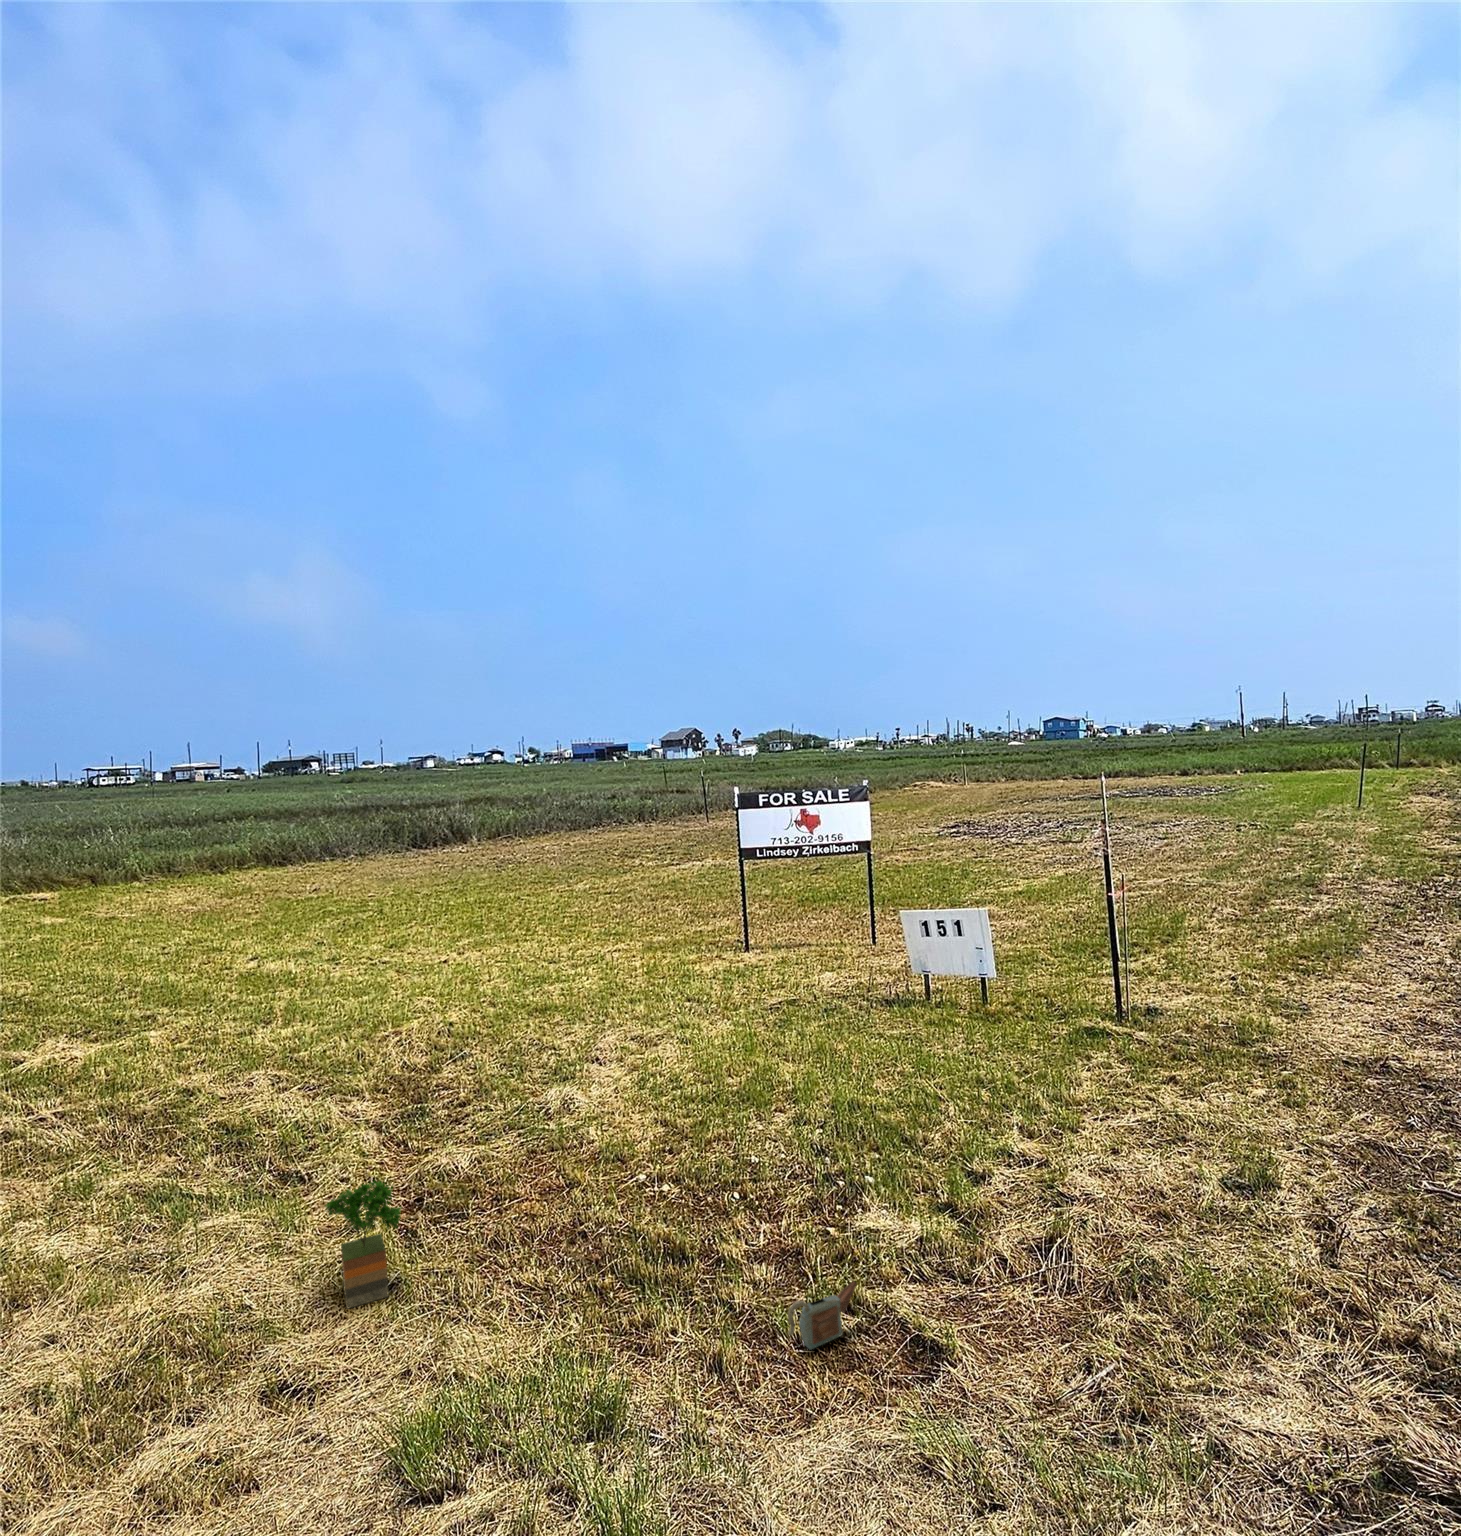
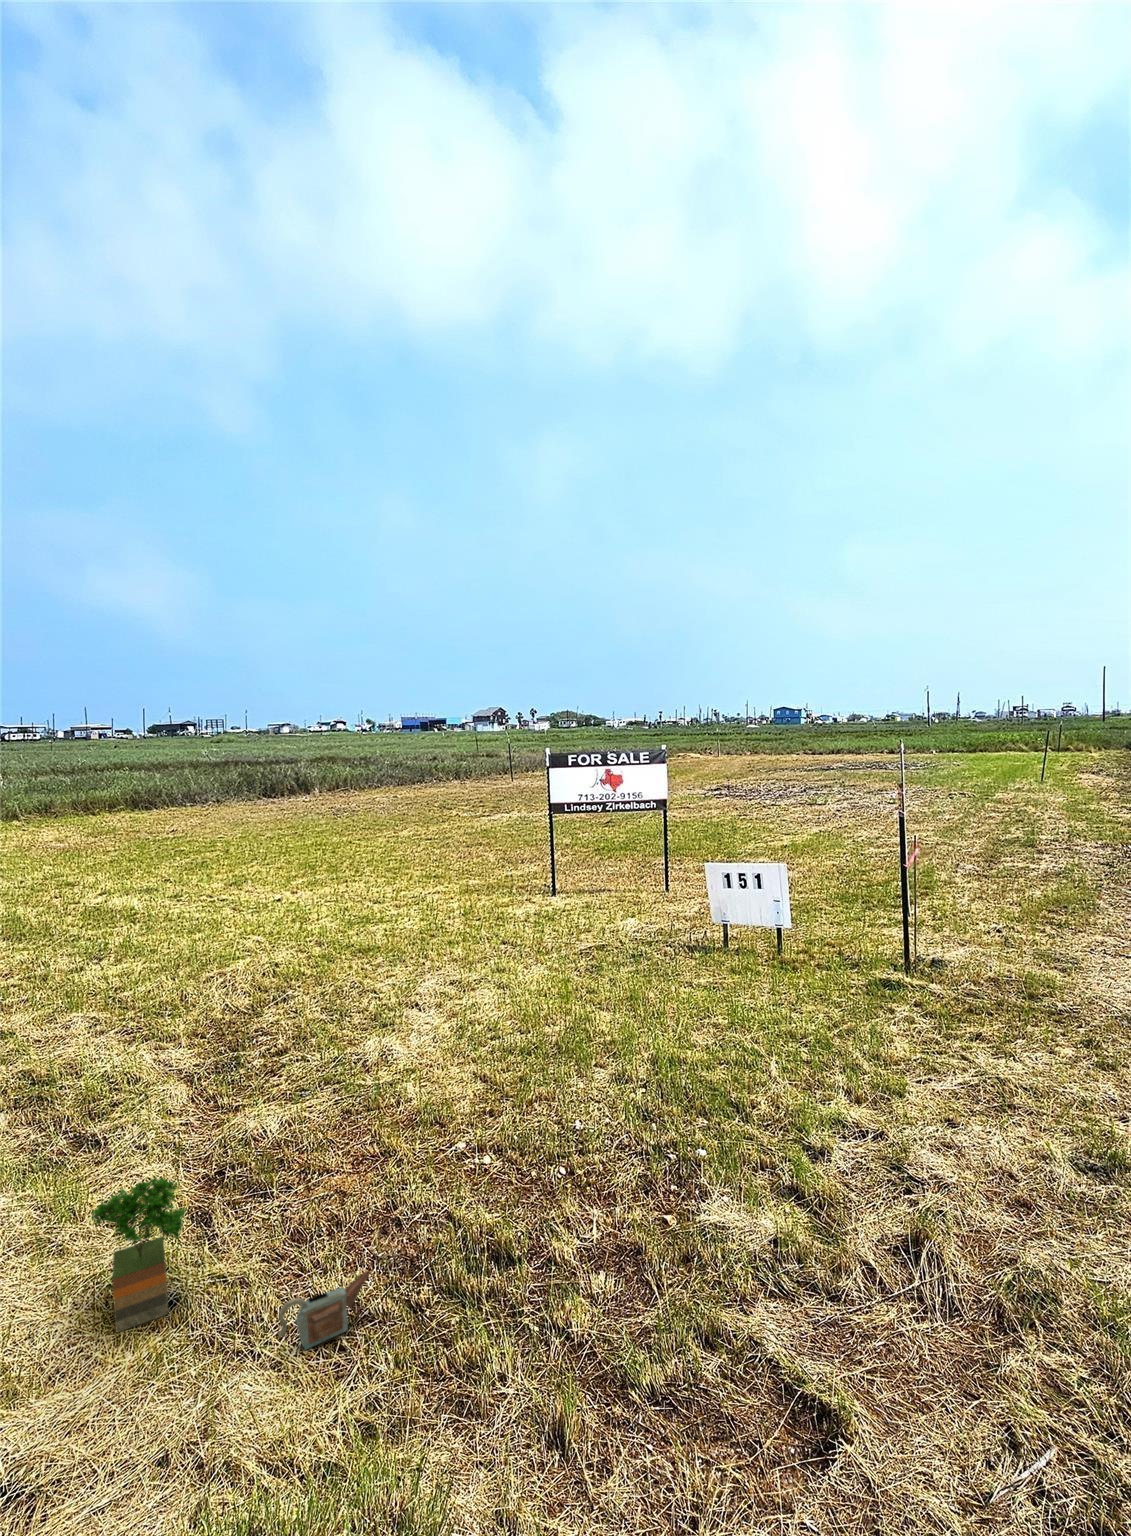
watering can: present [787,1281,857,1350] -> present [279,1271,371,1350]

